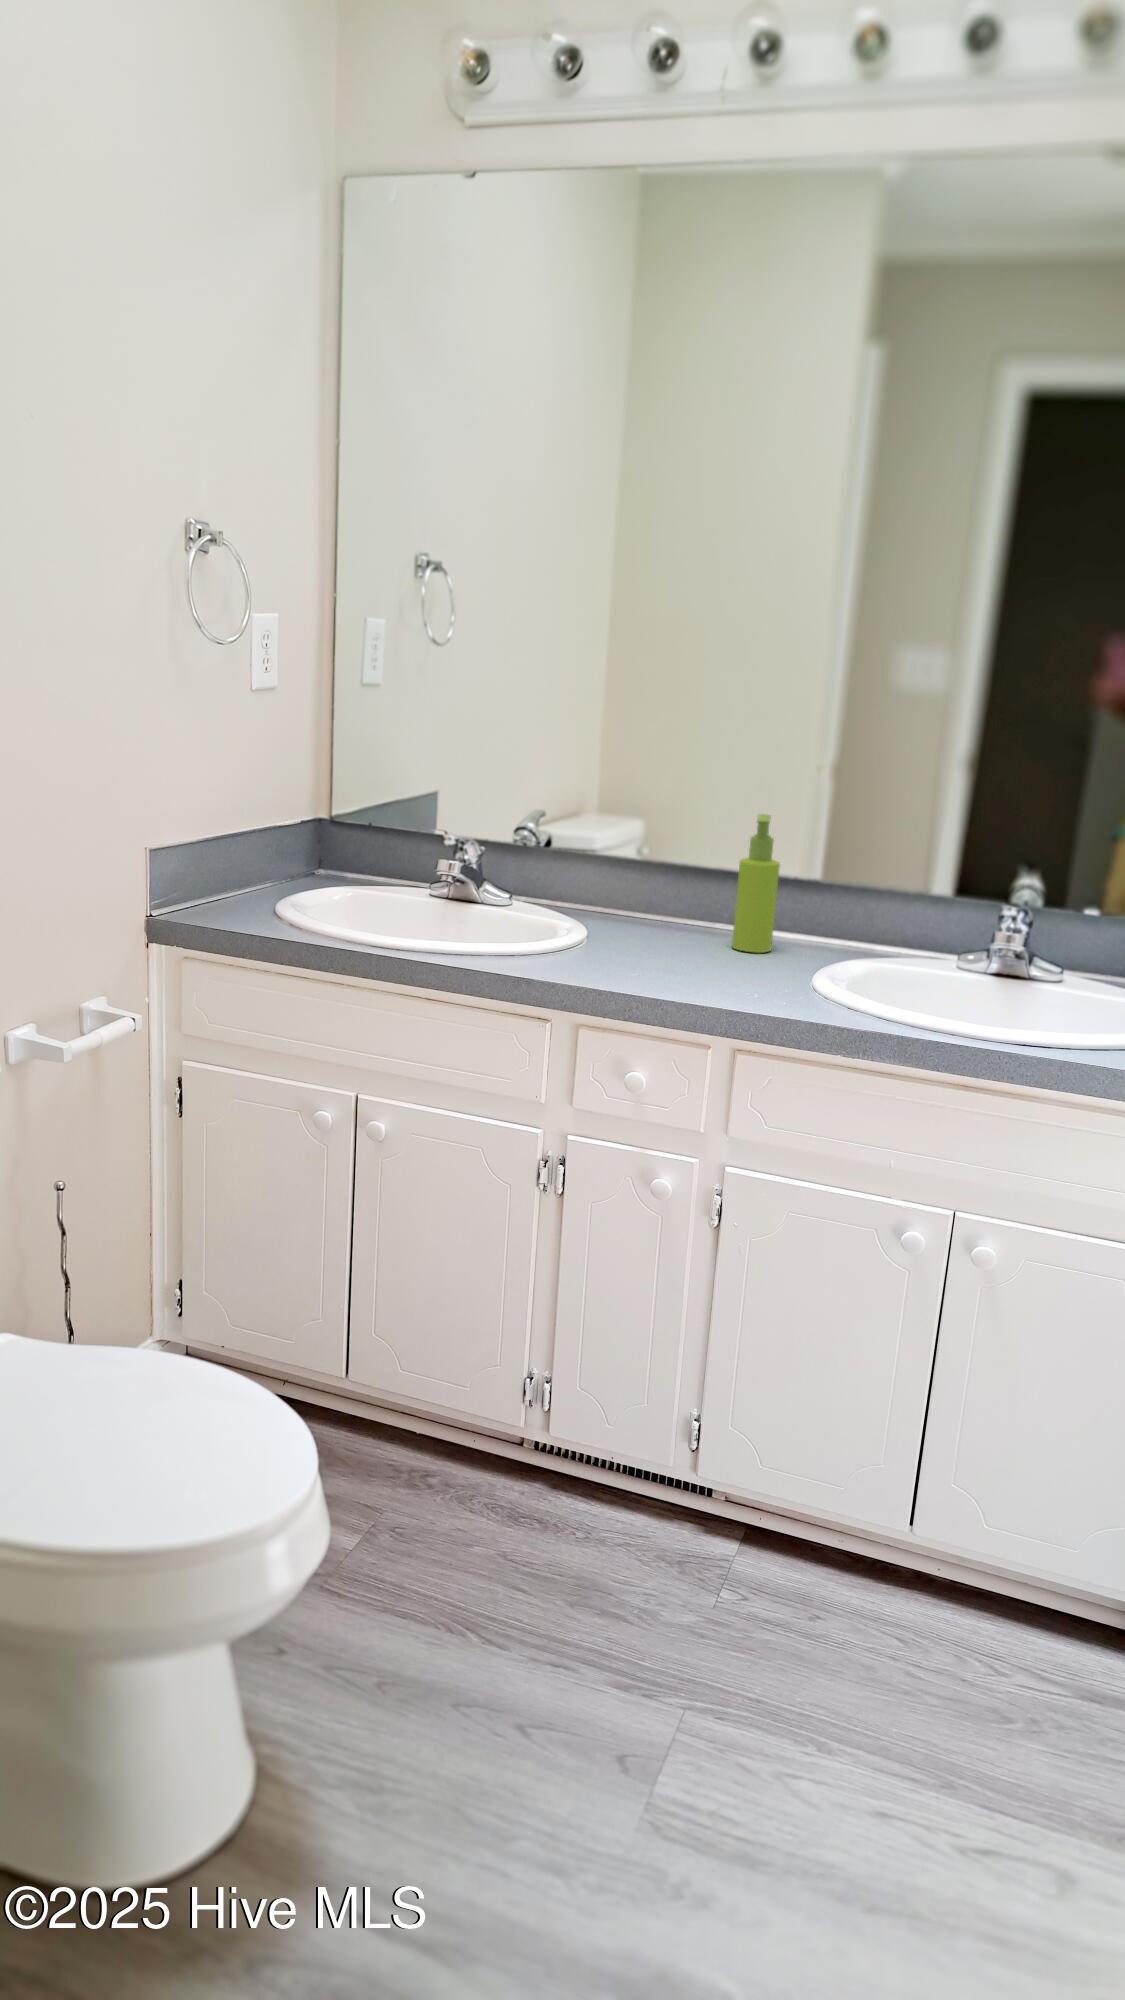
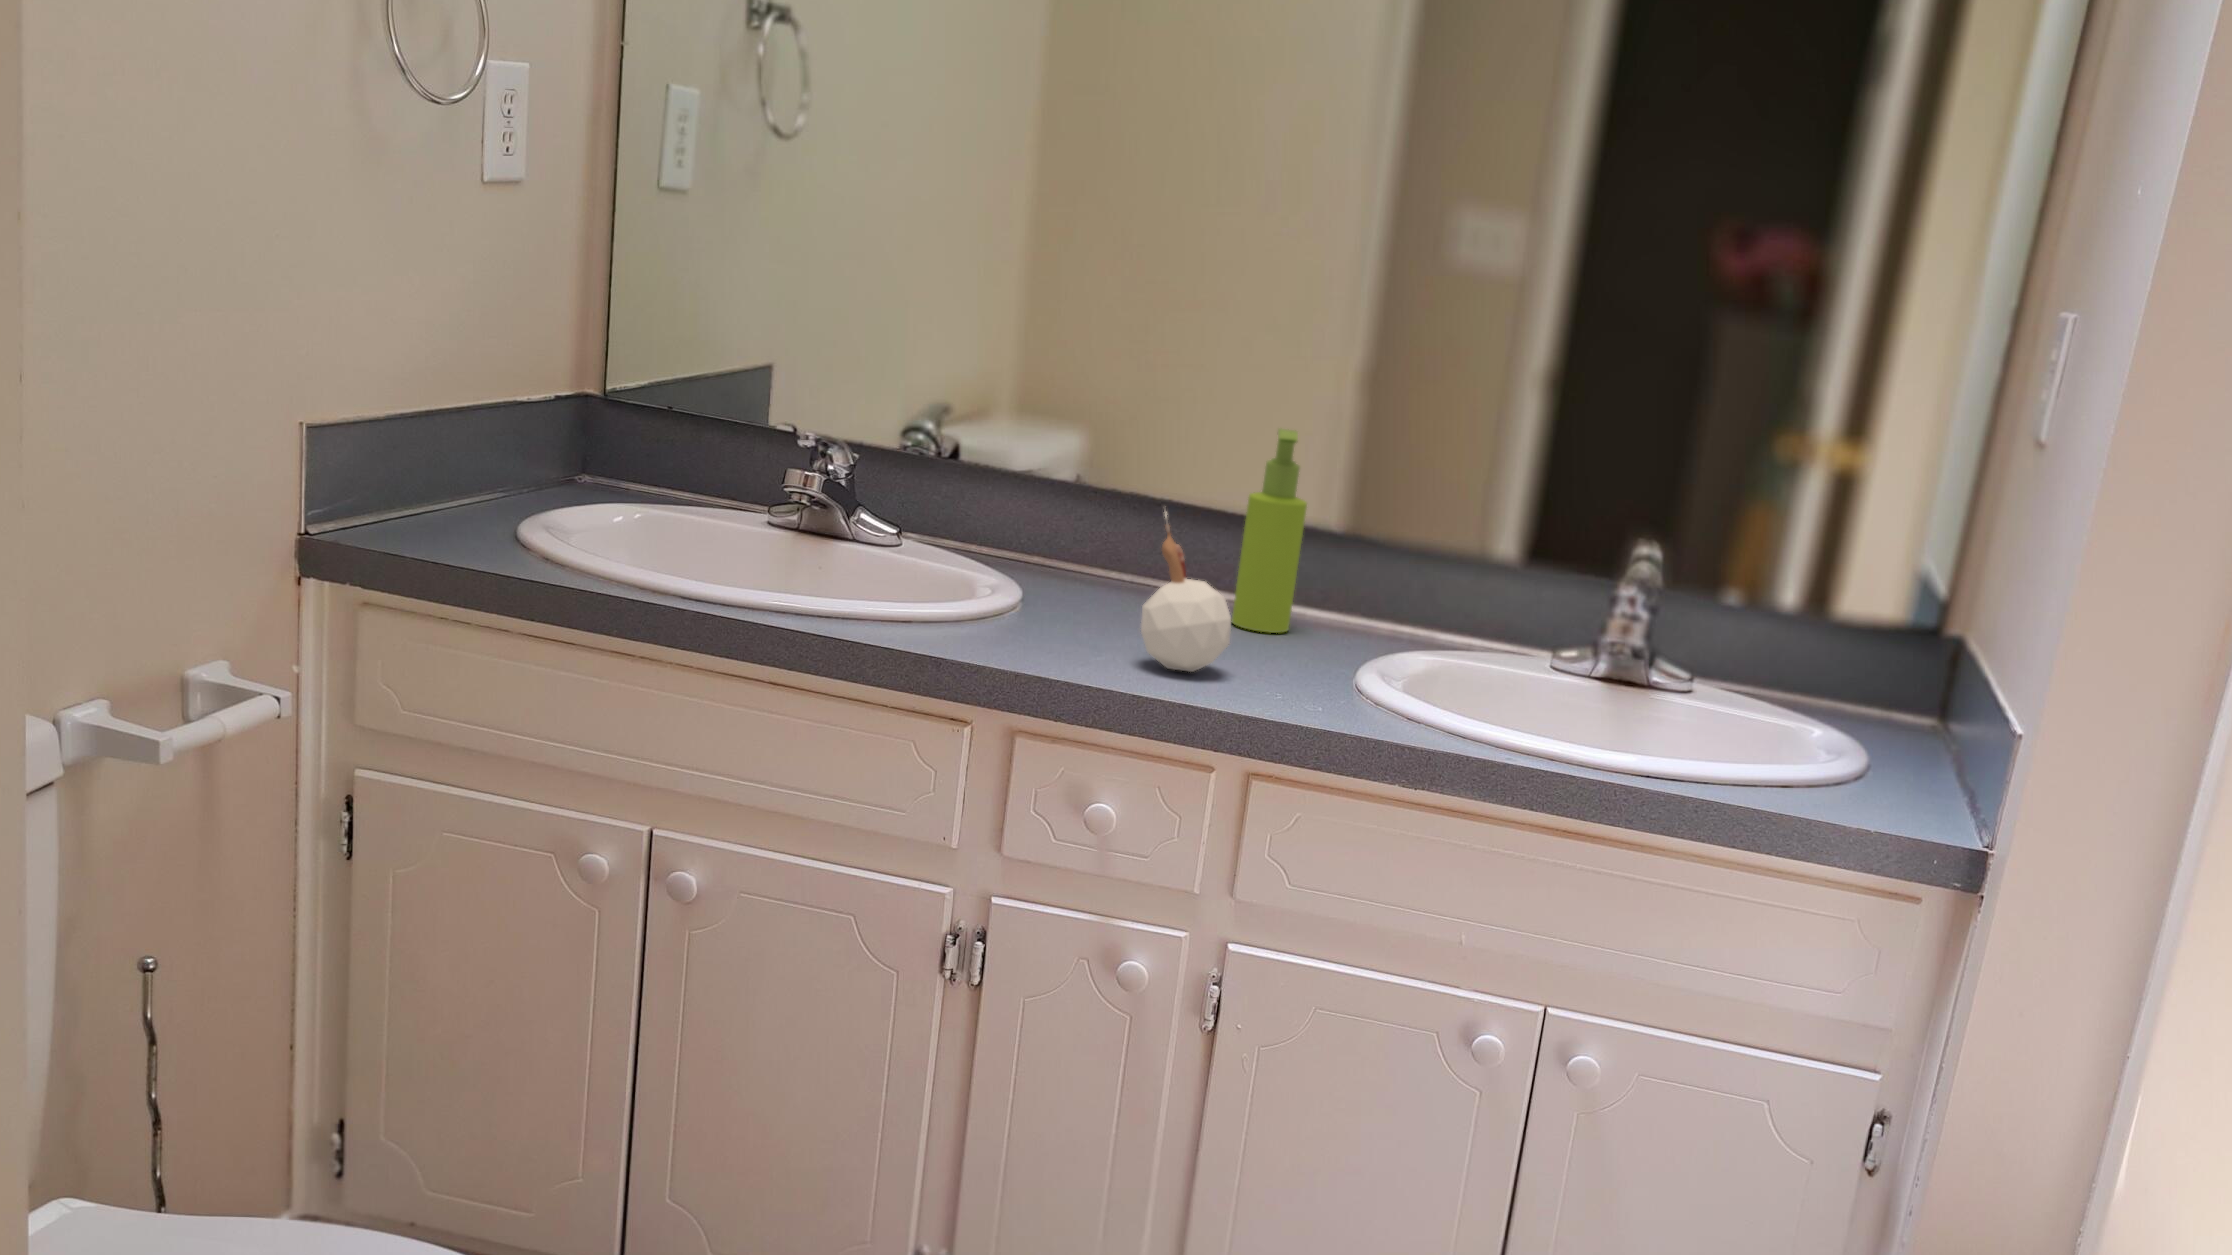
candle: none [661,871,722,982] -> present [1141,506,1231,672]

